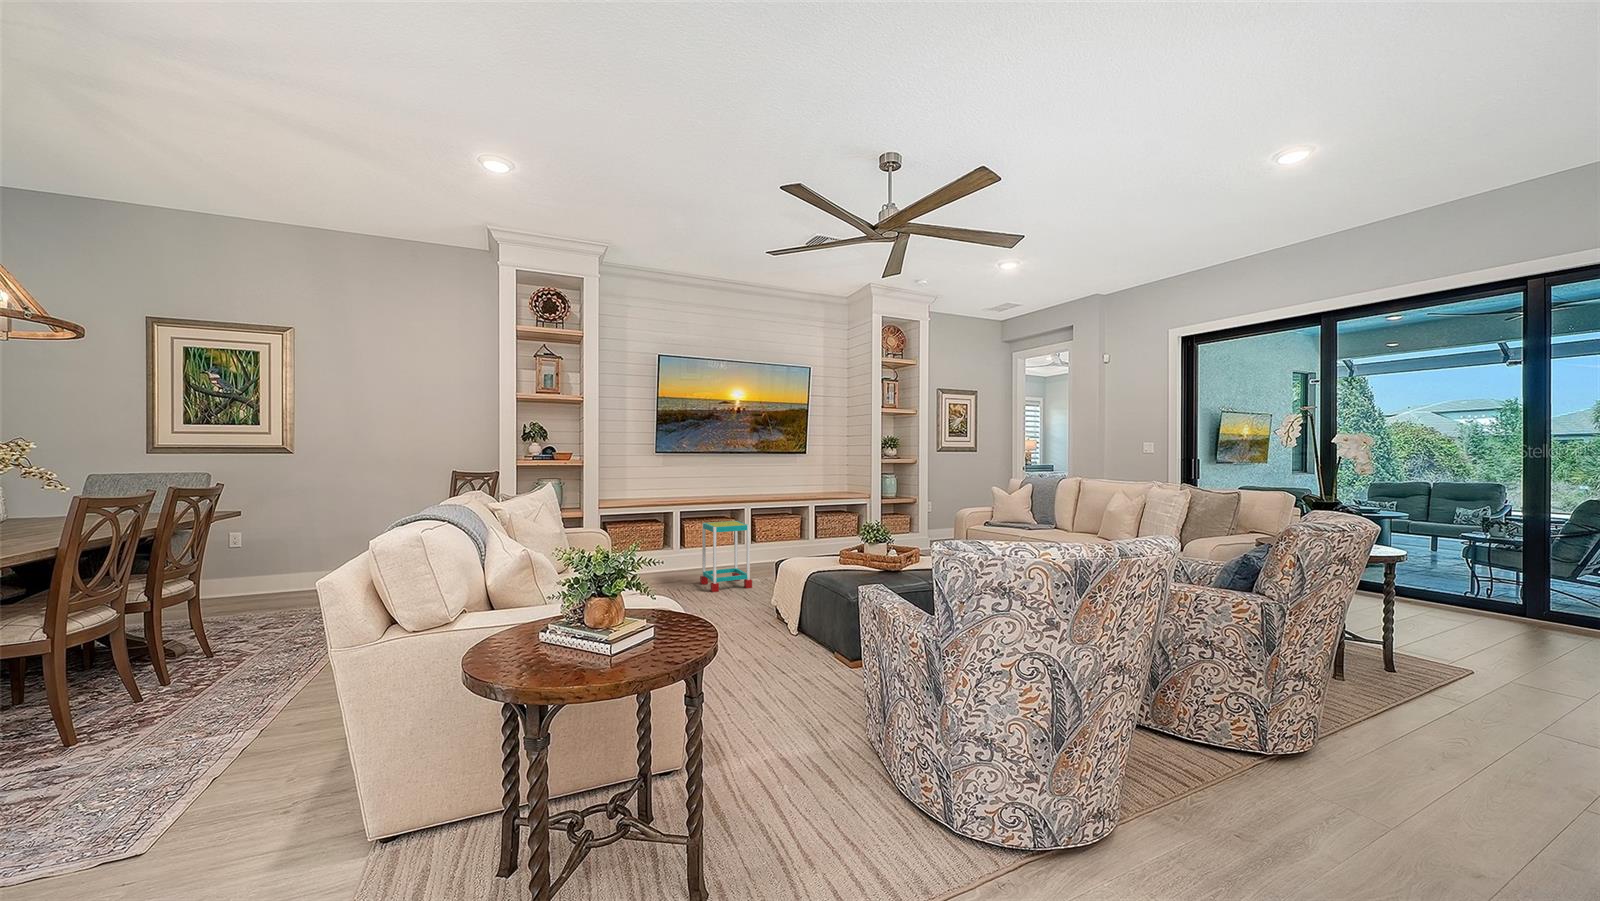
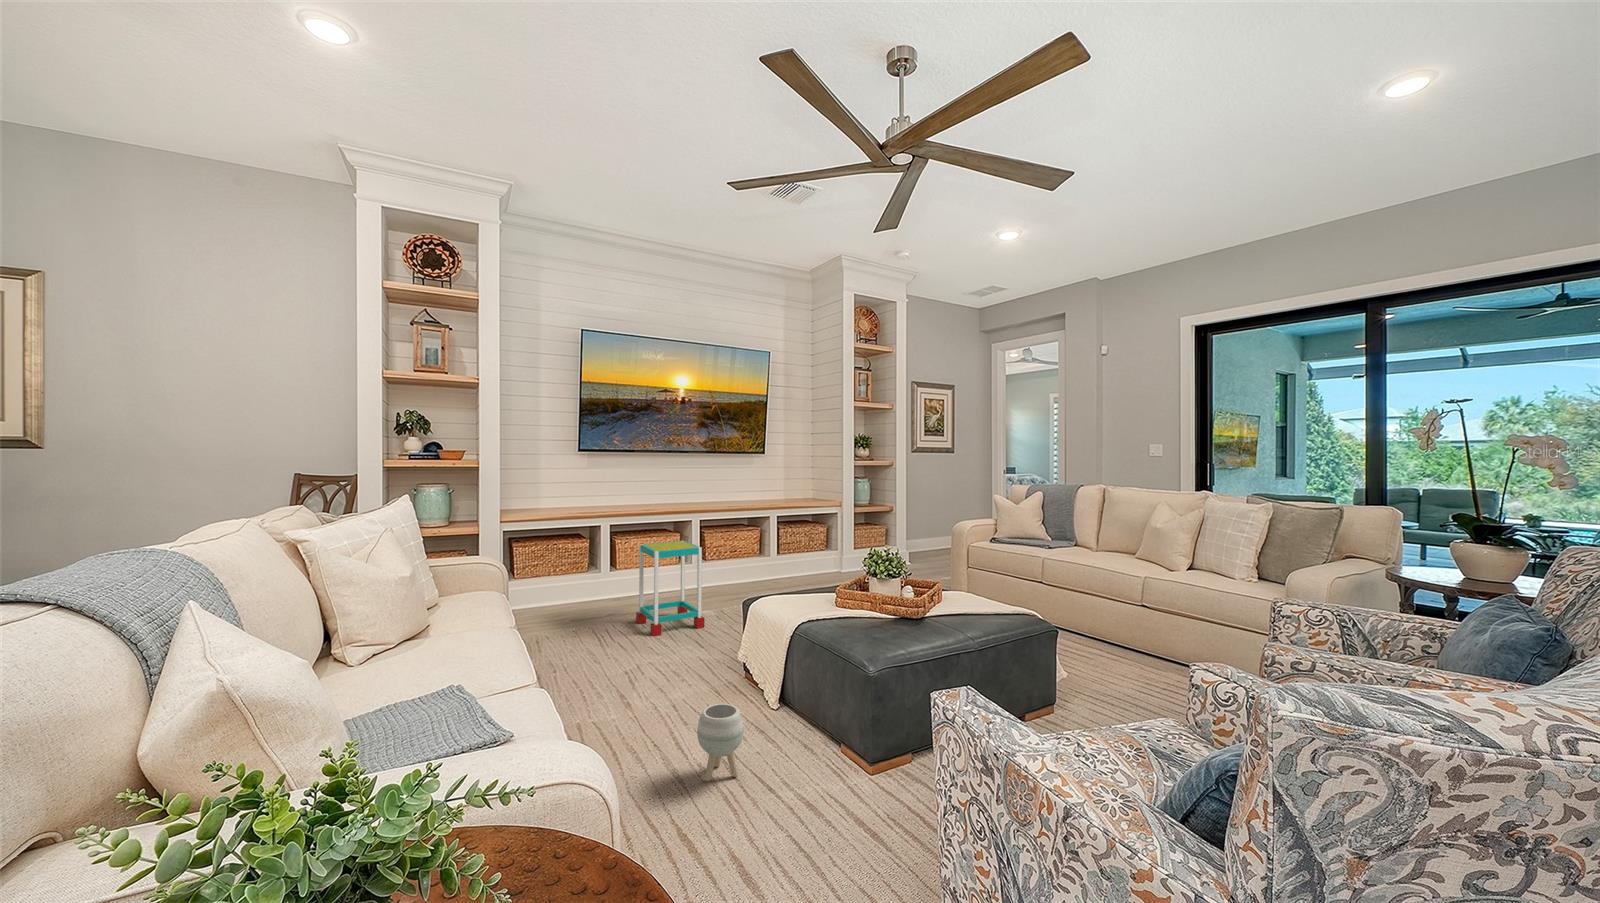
planter: none [737,619,768,669] -> present [697,704,744,782]

